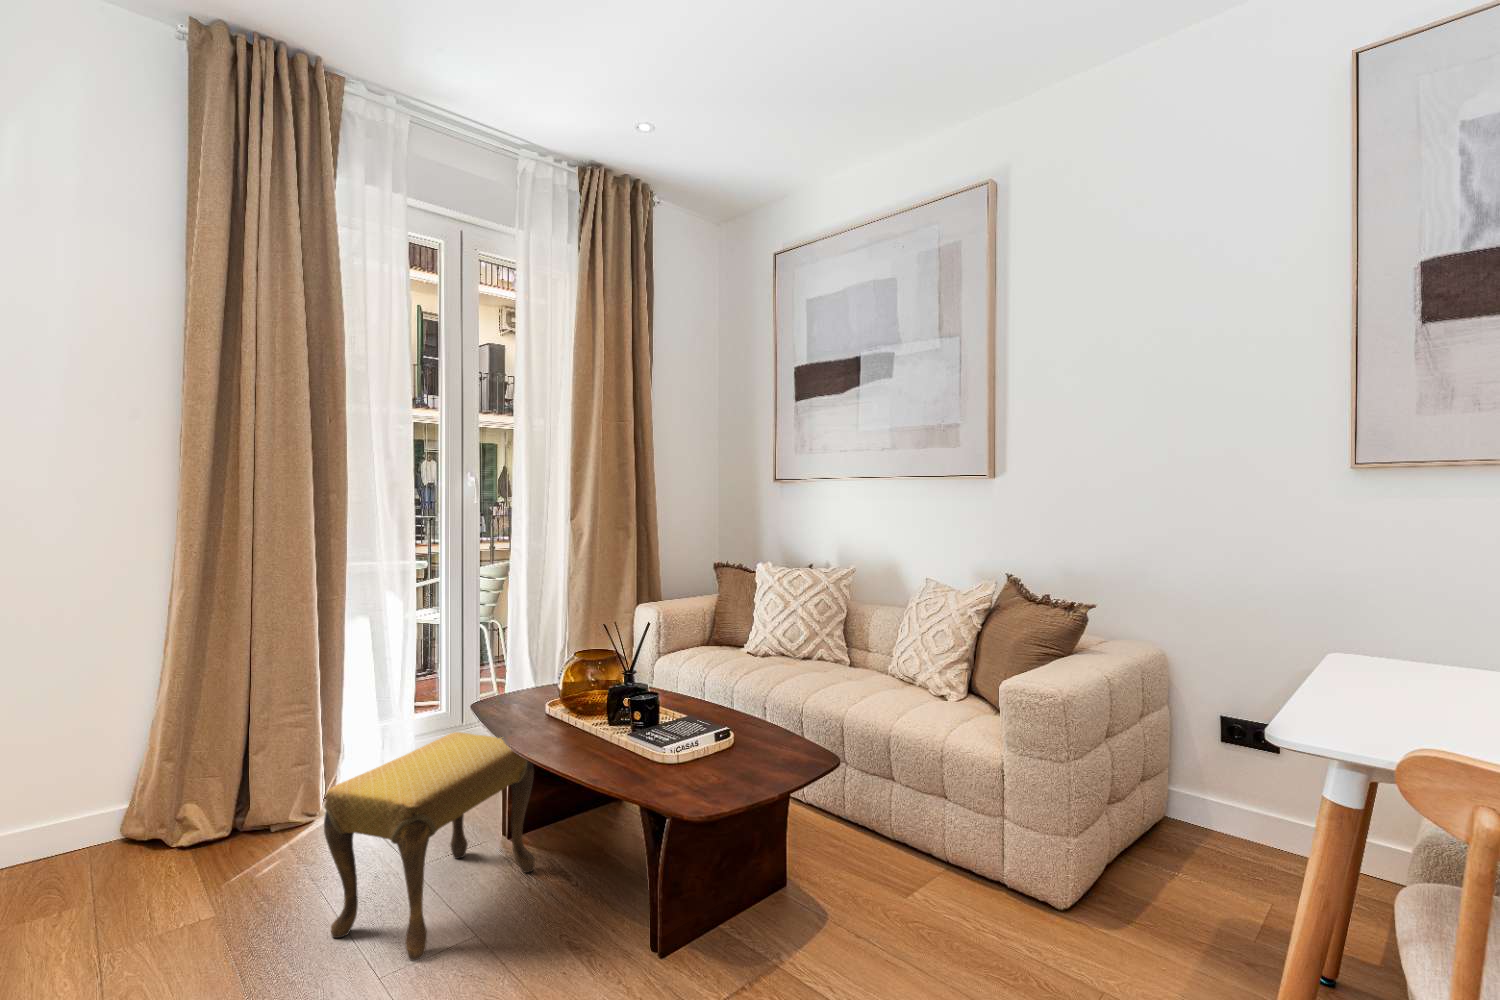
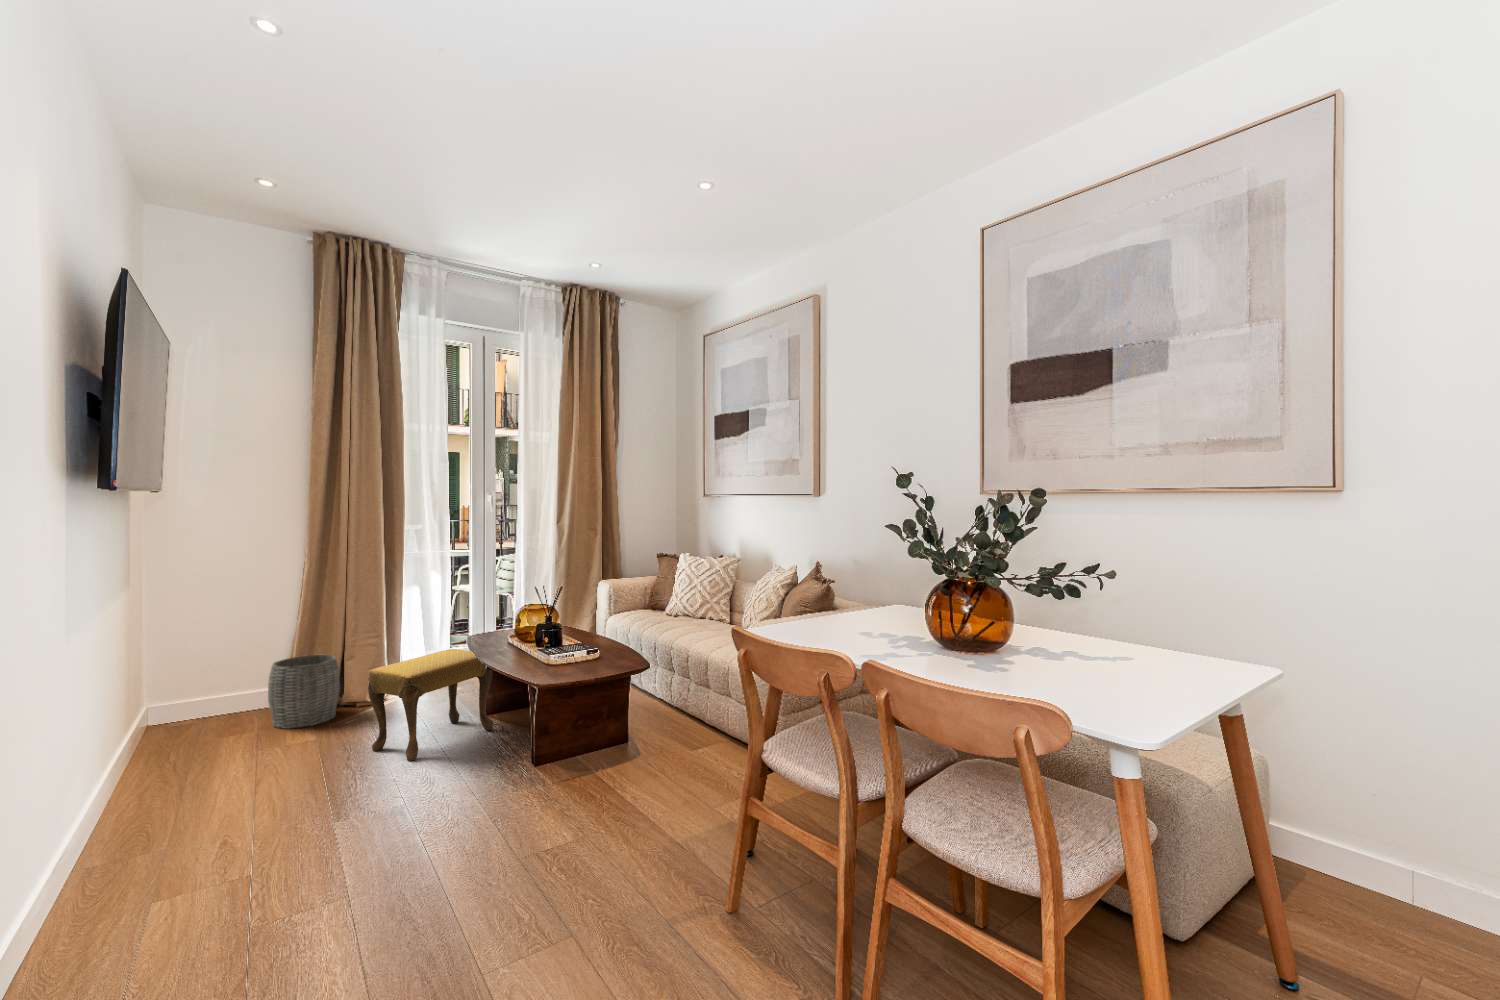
woven basket: none [111,746,244,890] -> present [268,655,340,728]

